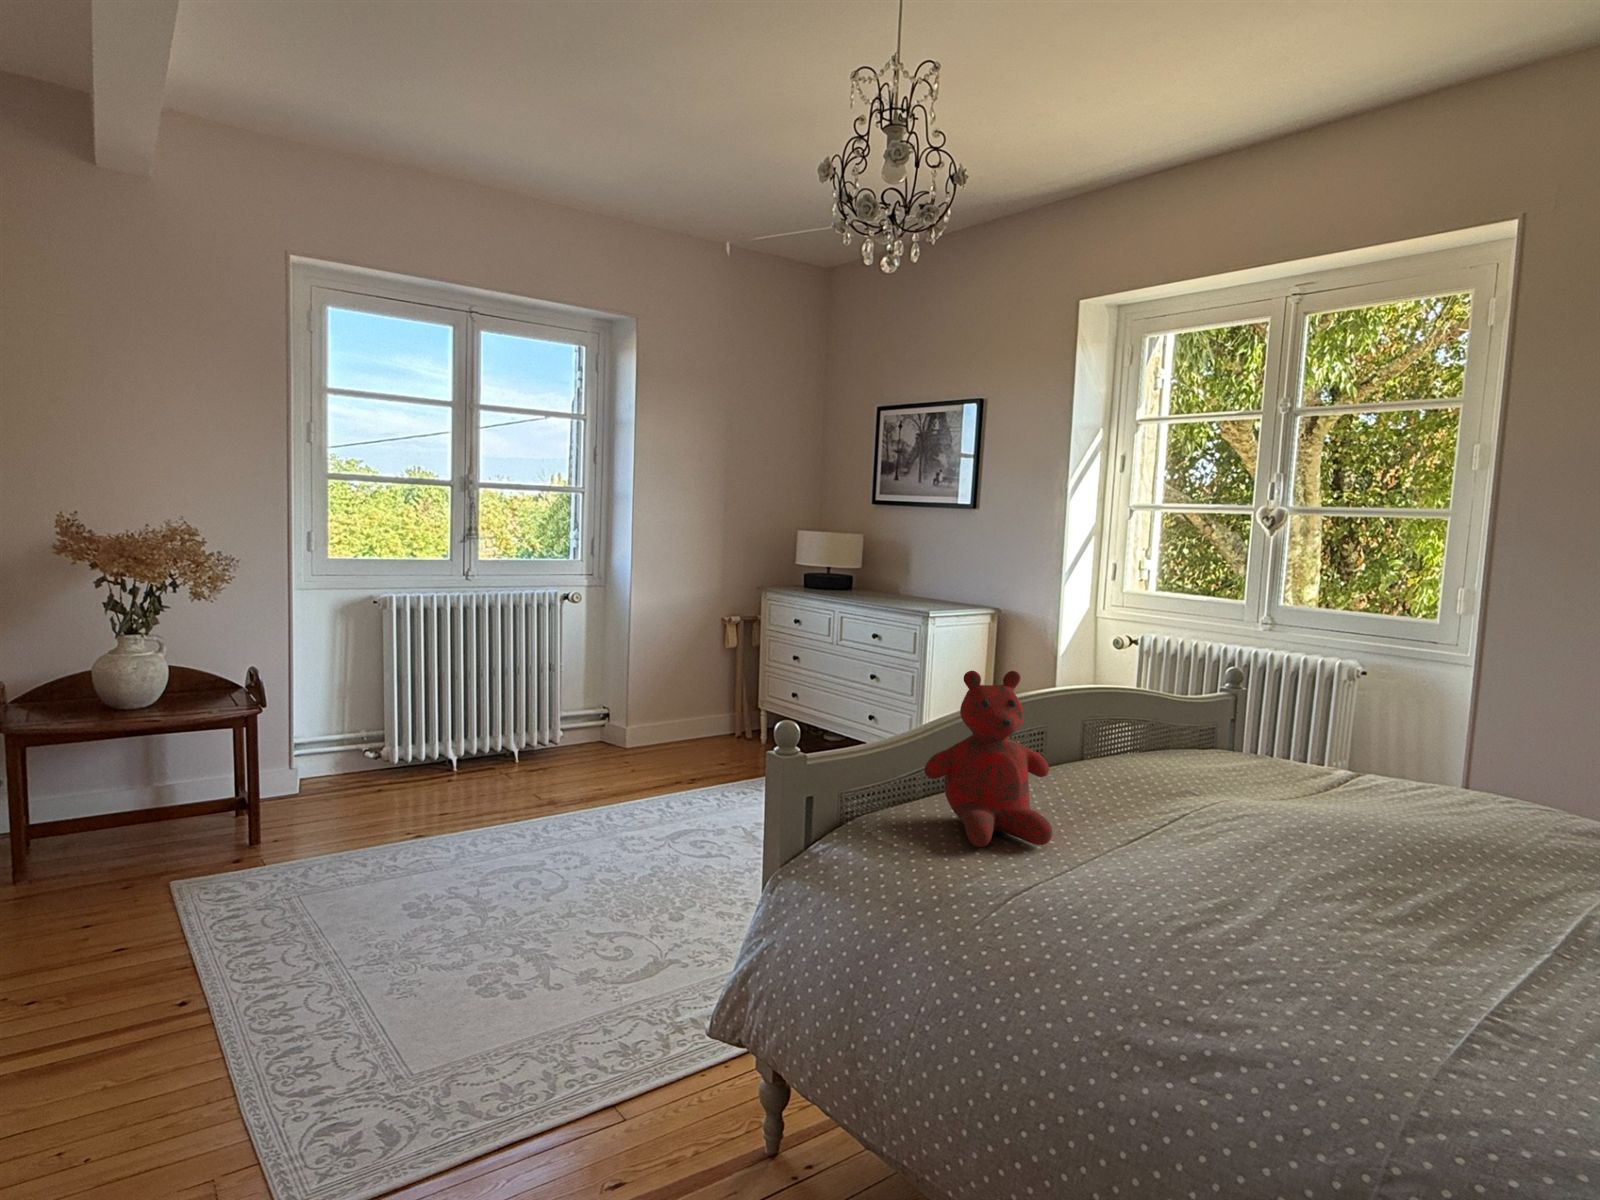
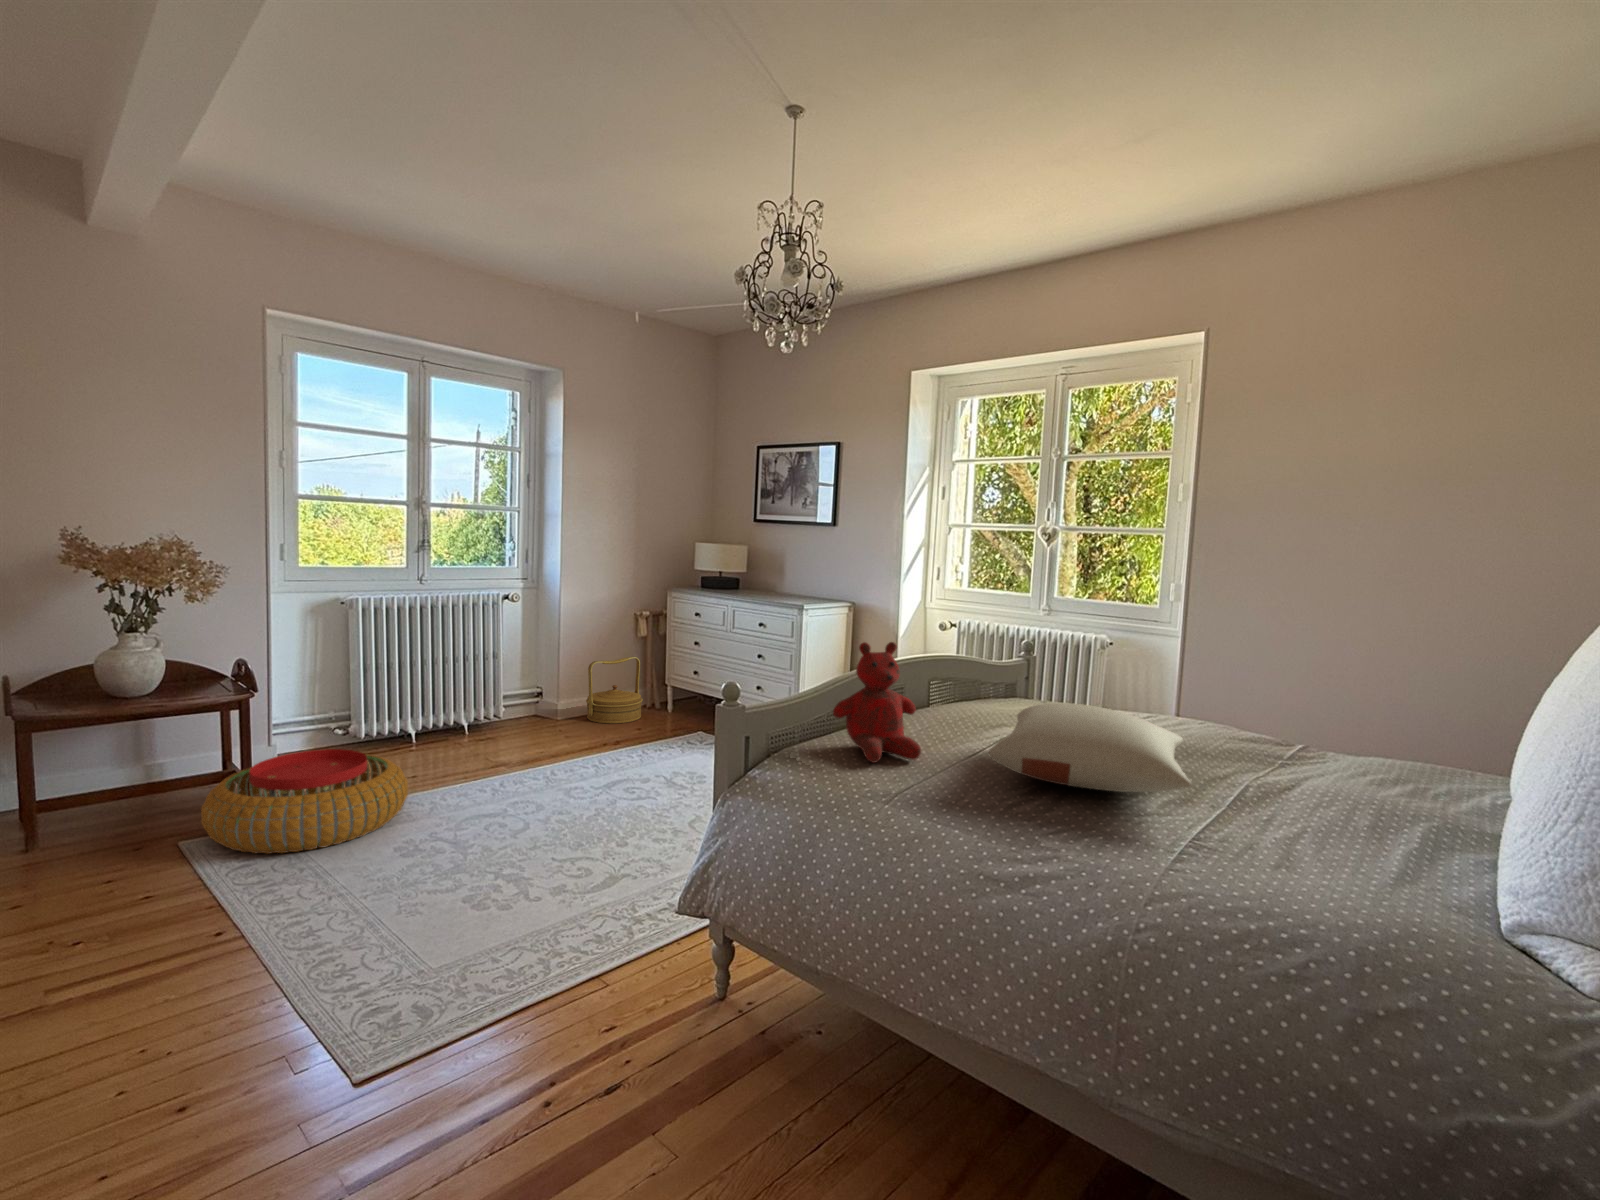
woven basket: none [658,673,727,757] -> present [586,657,643,724]
pillow: none [1150,770,1494,928] -> present [989,703,1192,792]
pouf: none [192,779,427,904] -> present [201,749,408,854]

